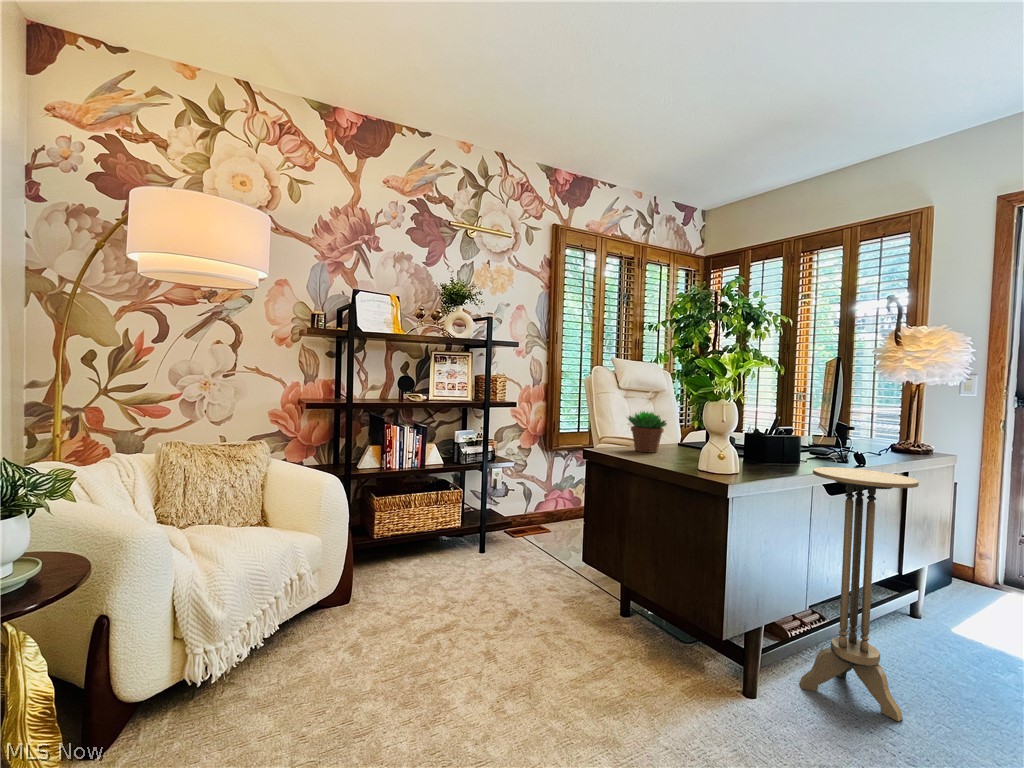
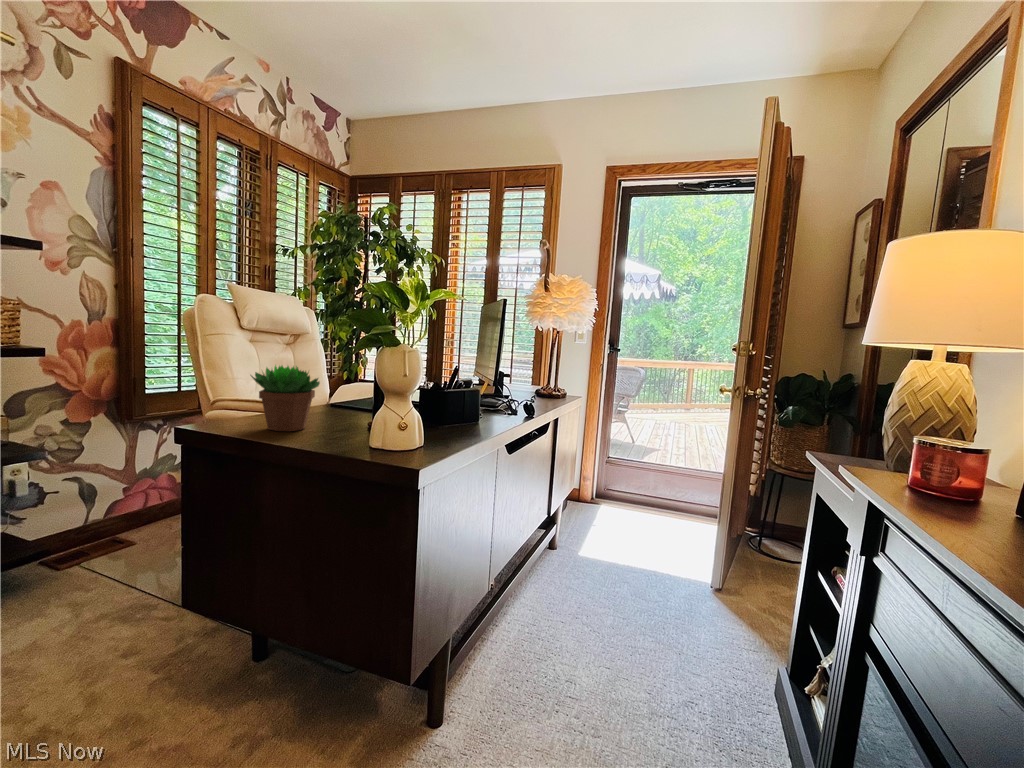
side table: present [799,467,919,722] -> none [496,427,617,702]

